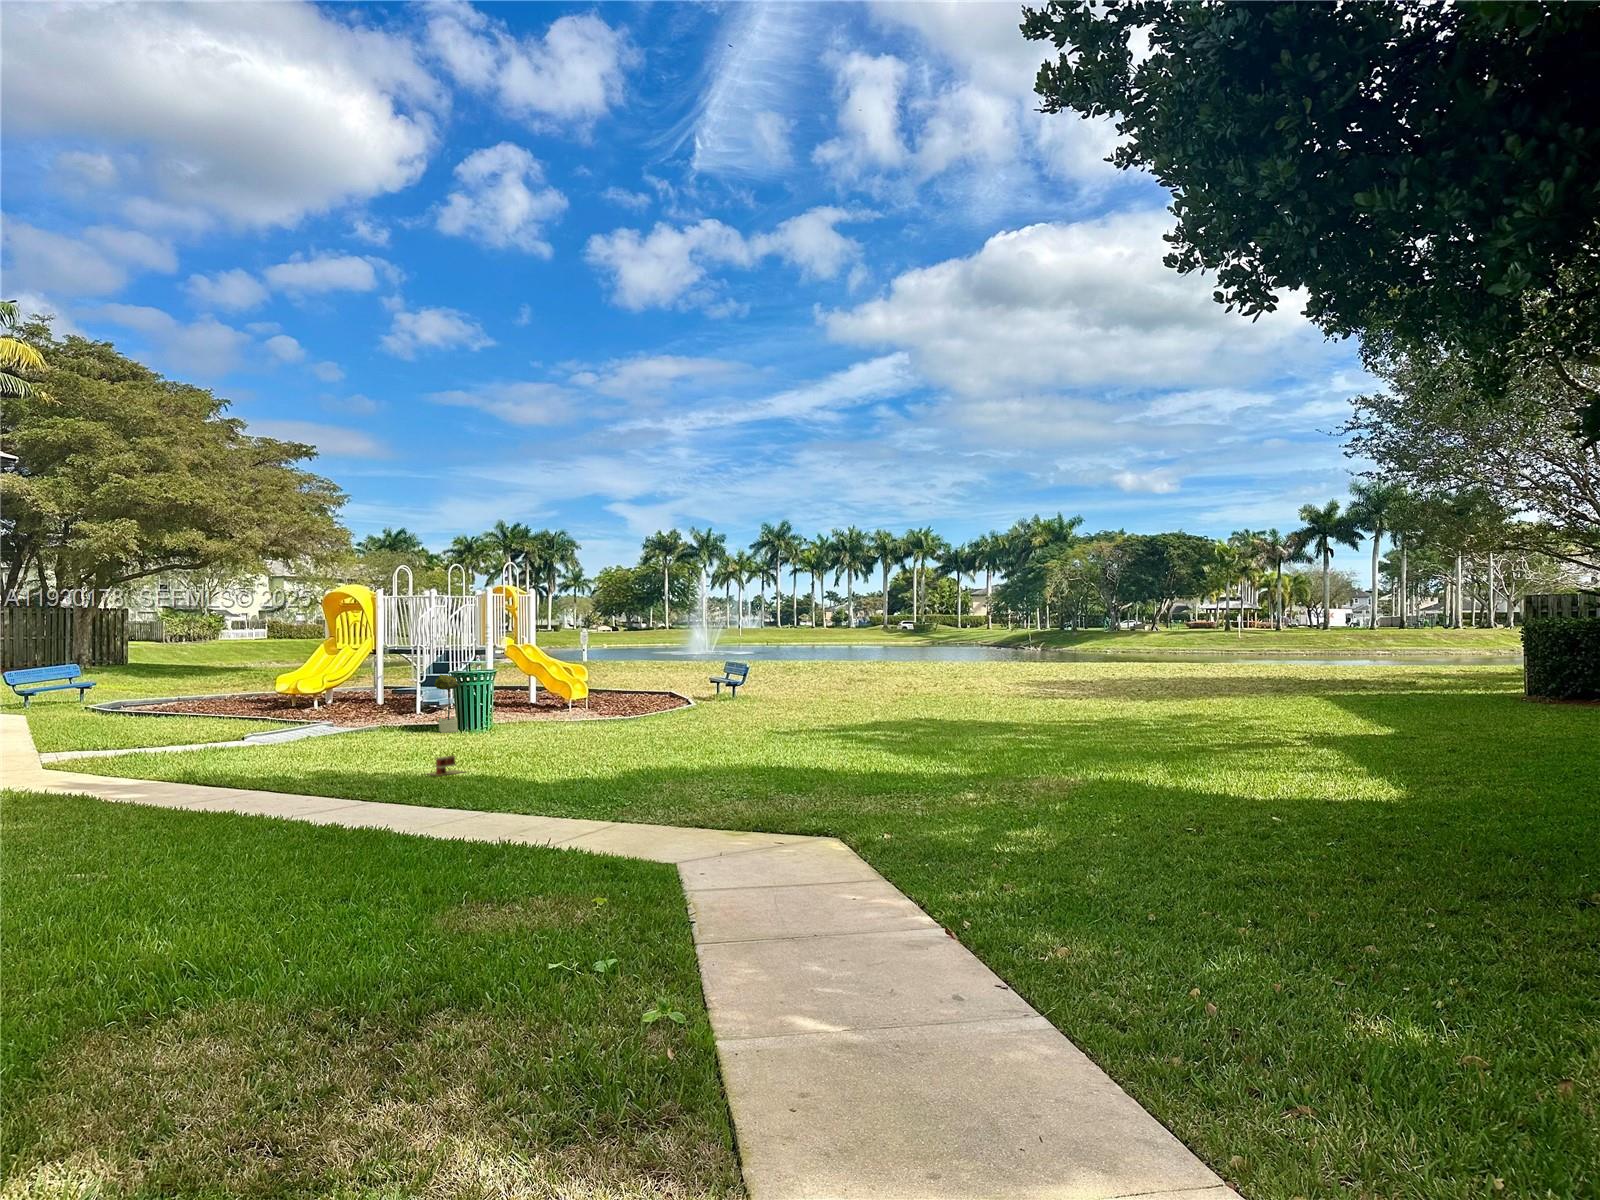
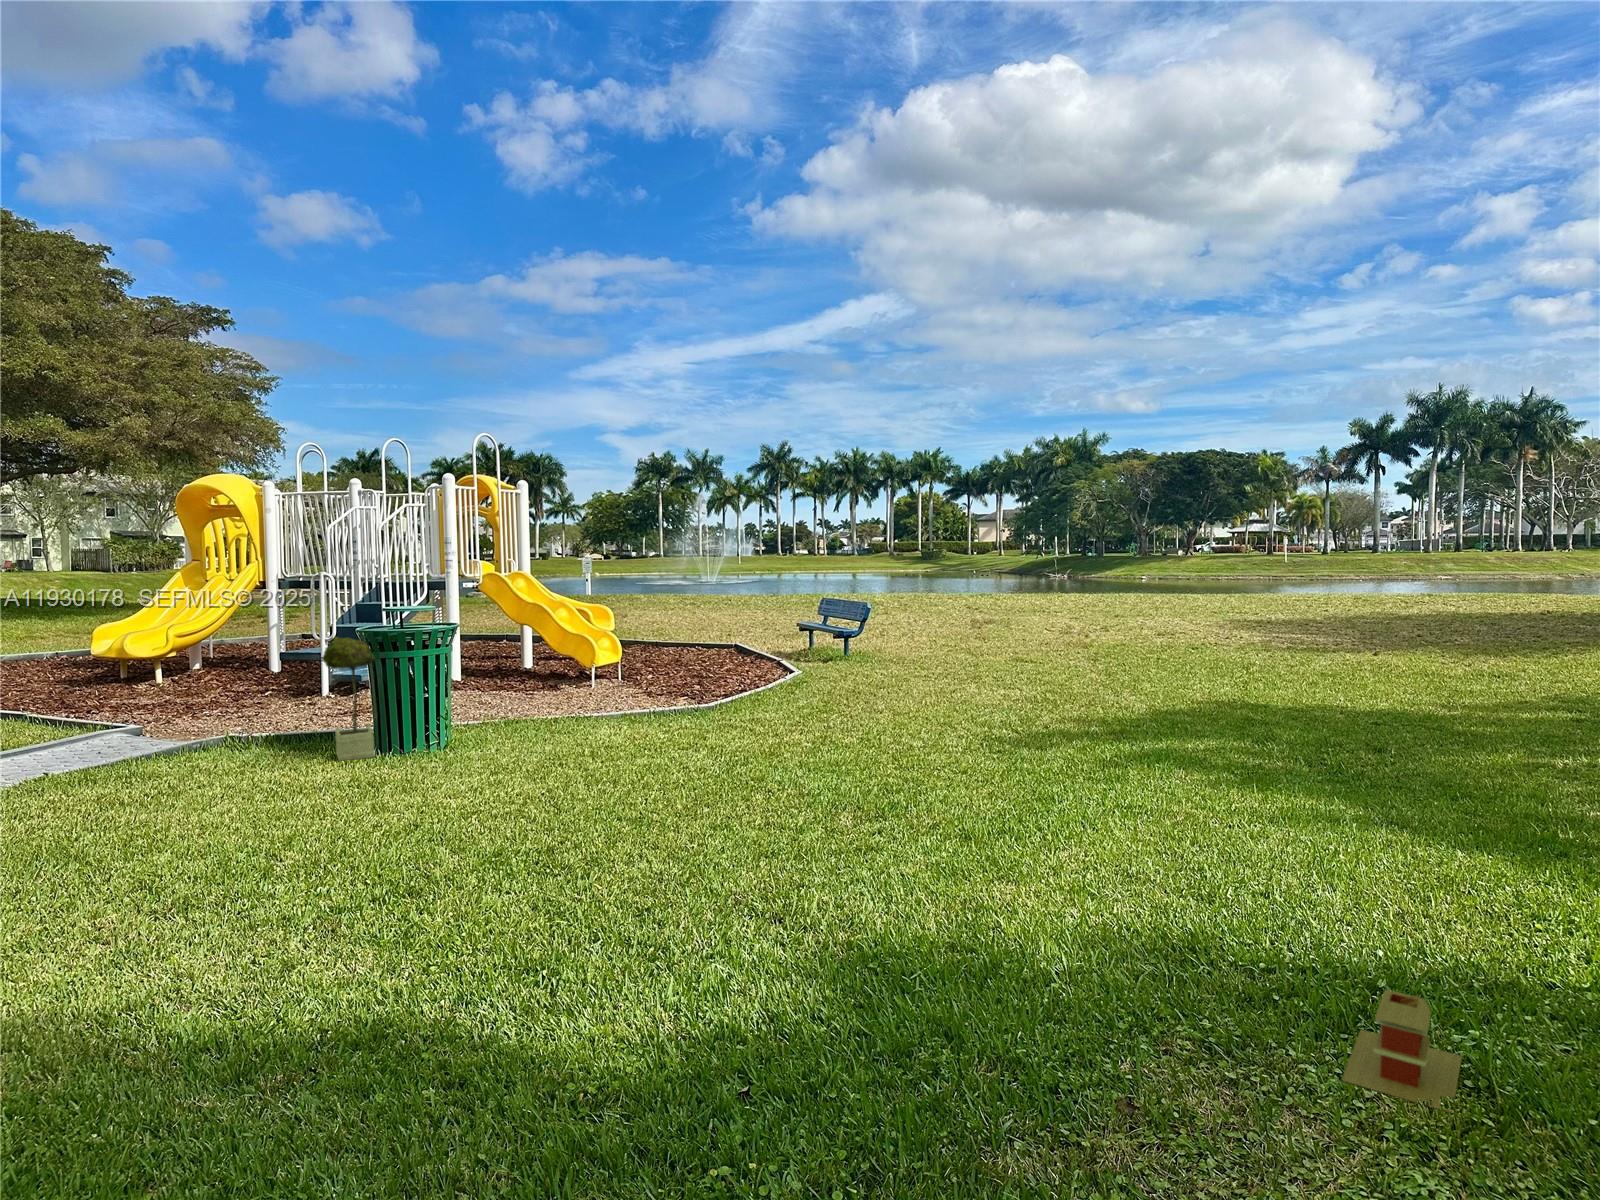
toy house: present [429,755,463,776] -> present [1342,990,1462,1113]

